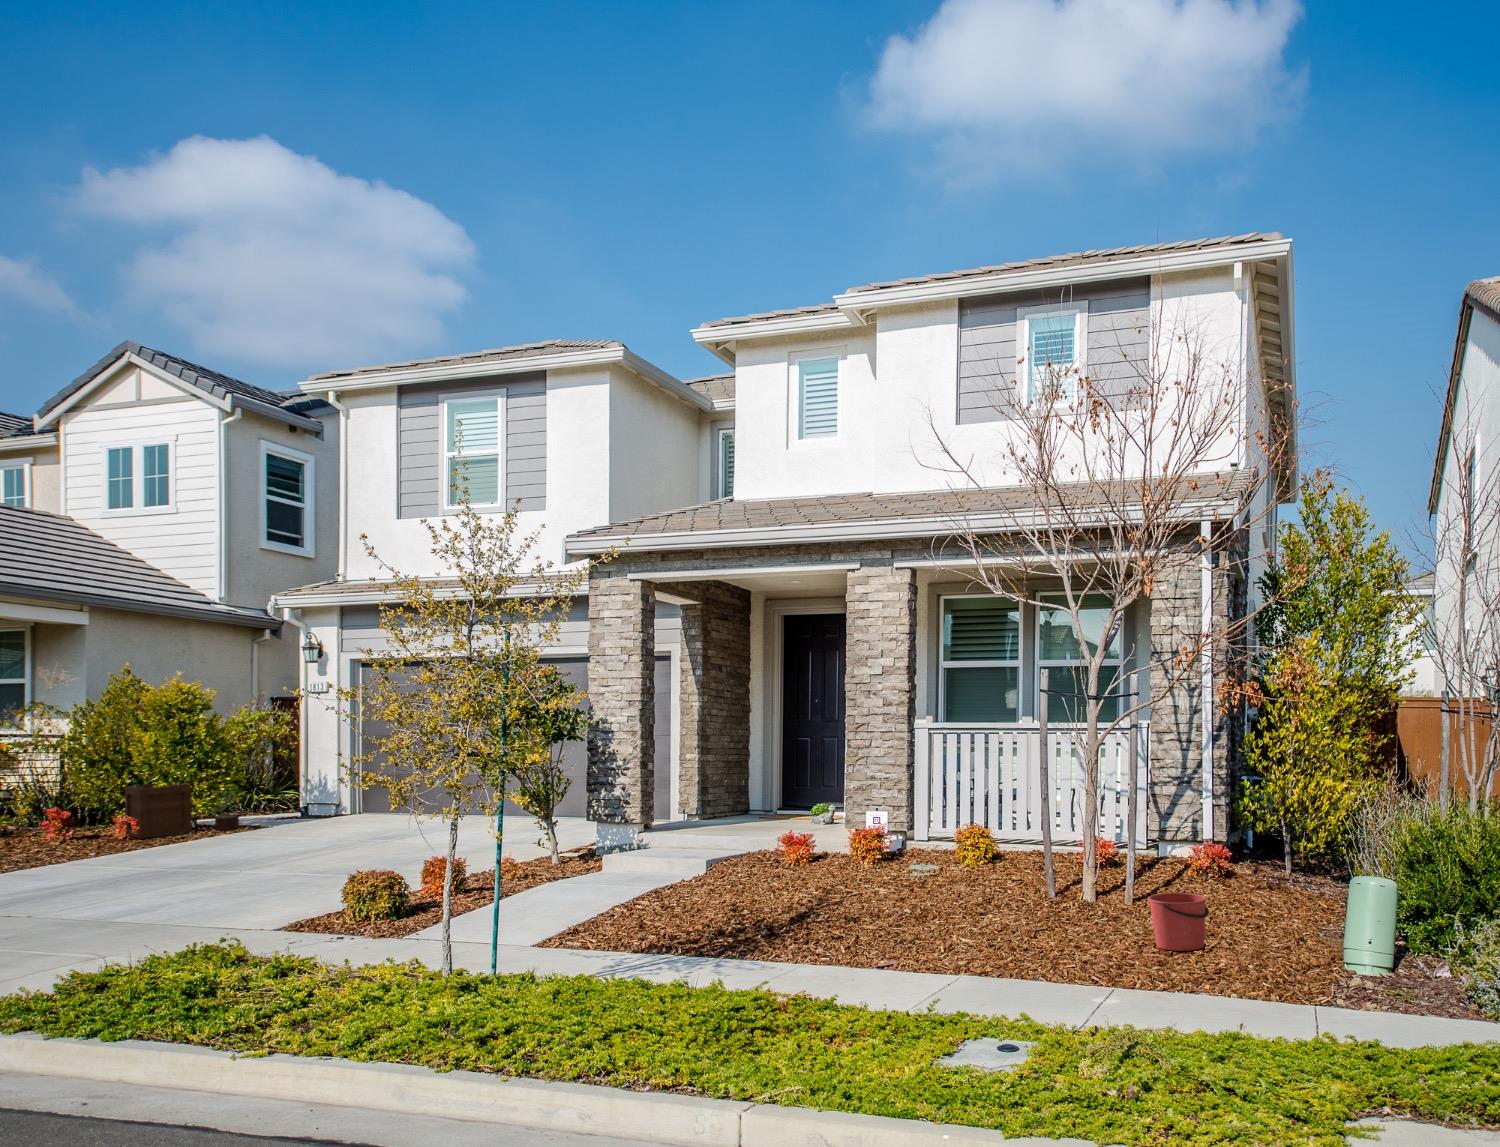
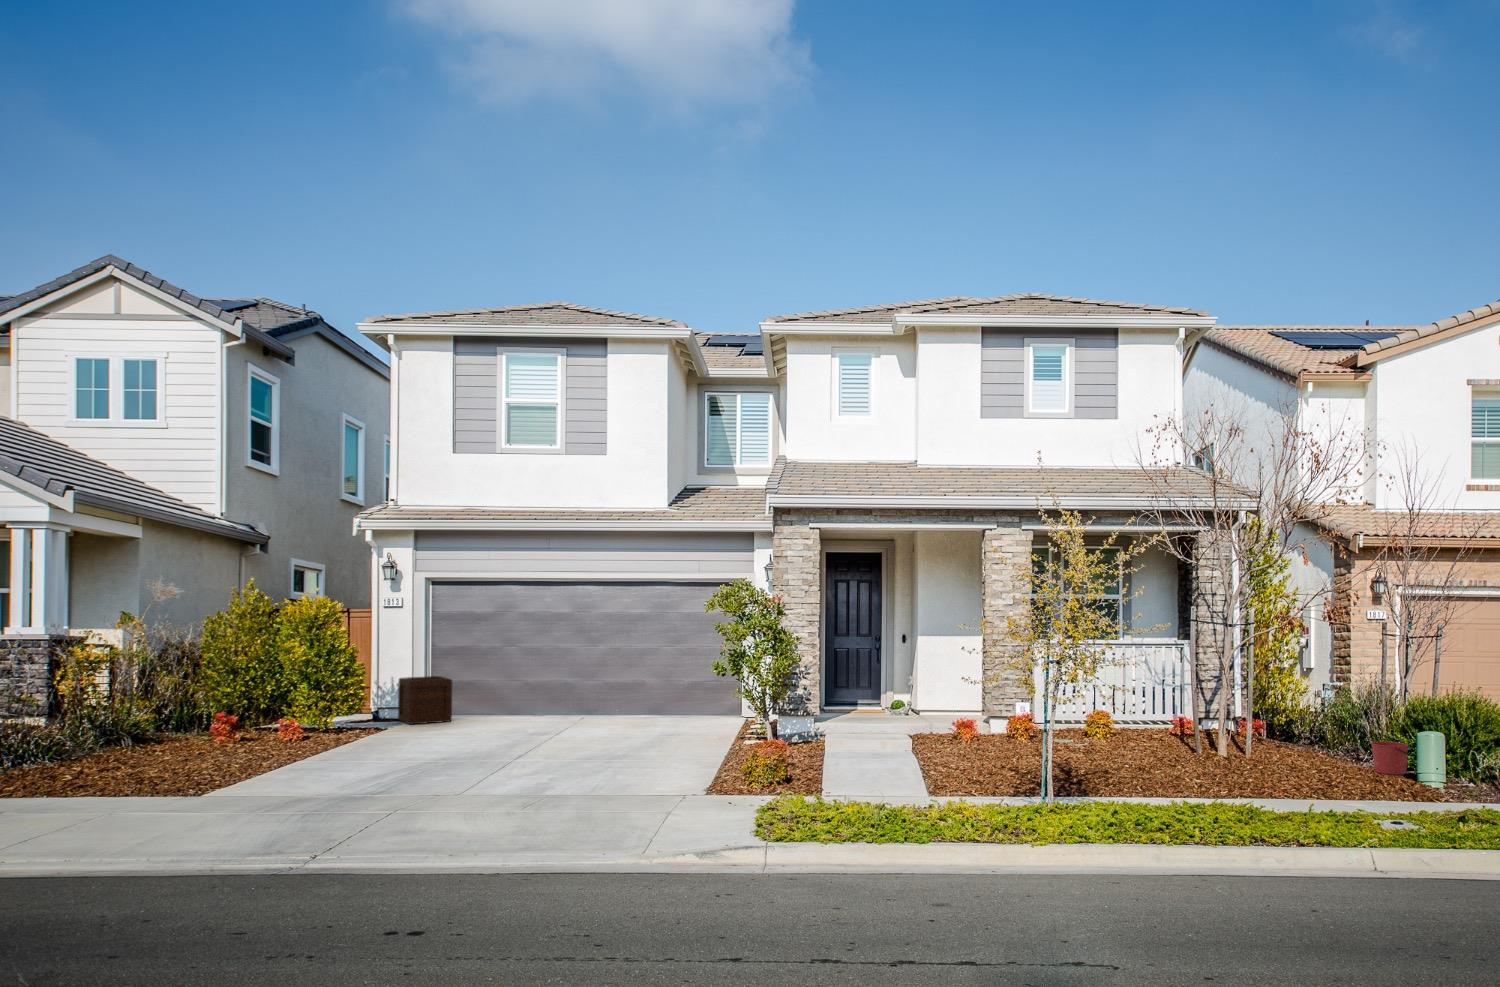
wooden crate: present [125,784,192,839] -> present [398,676,452,724]
decorative plant: present [212,790,239,830] -> none [328,695,353,734]

